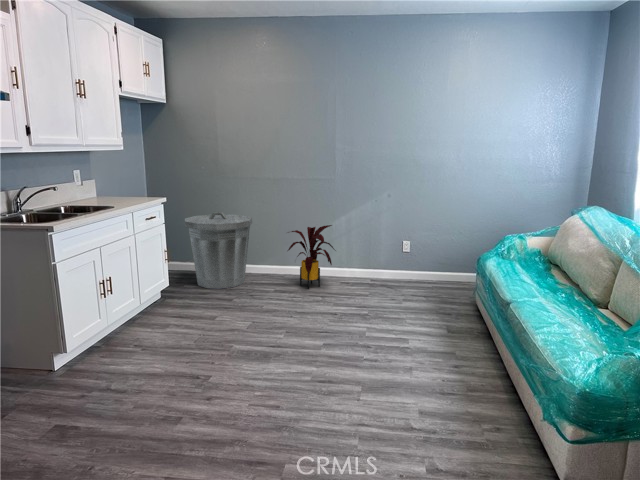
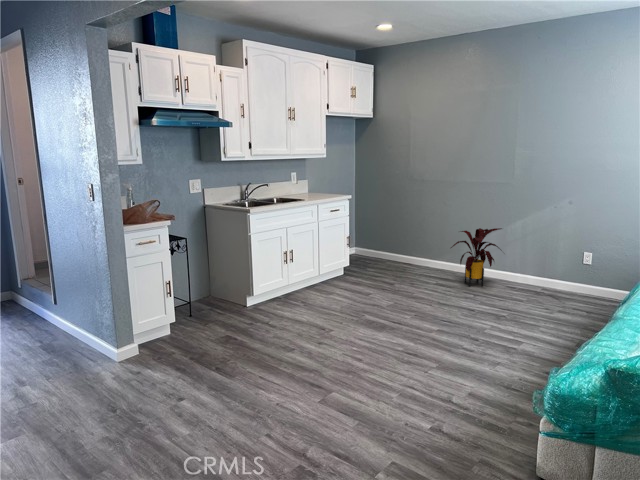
trash can: present [185,212,252,289] -> none [370,209,429,275]

